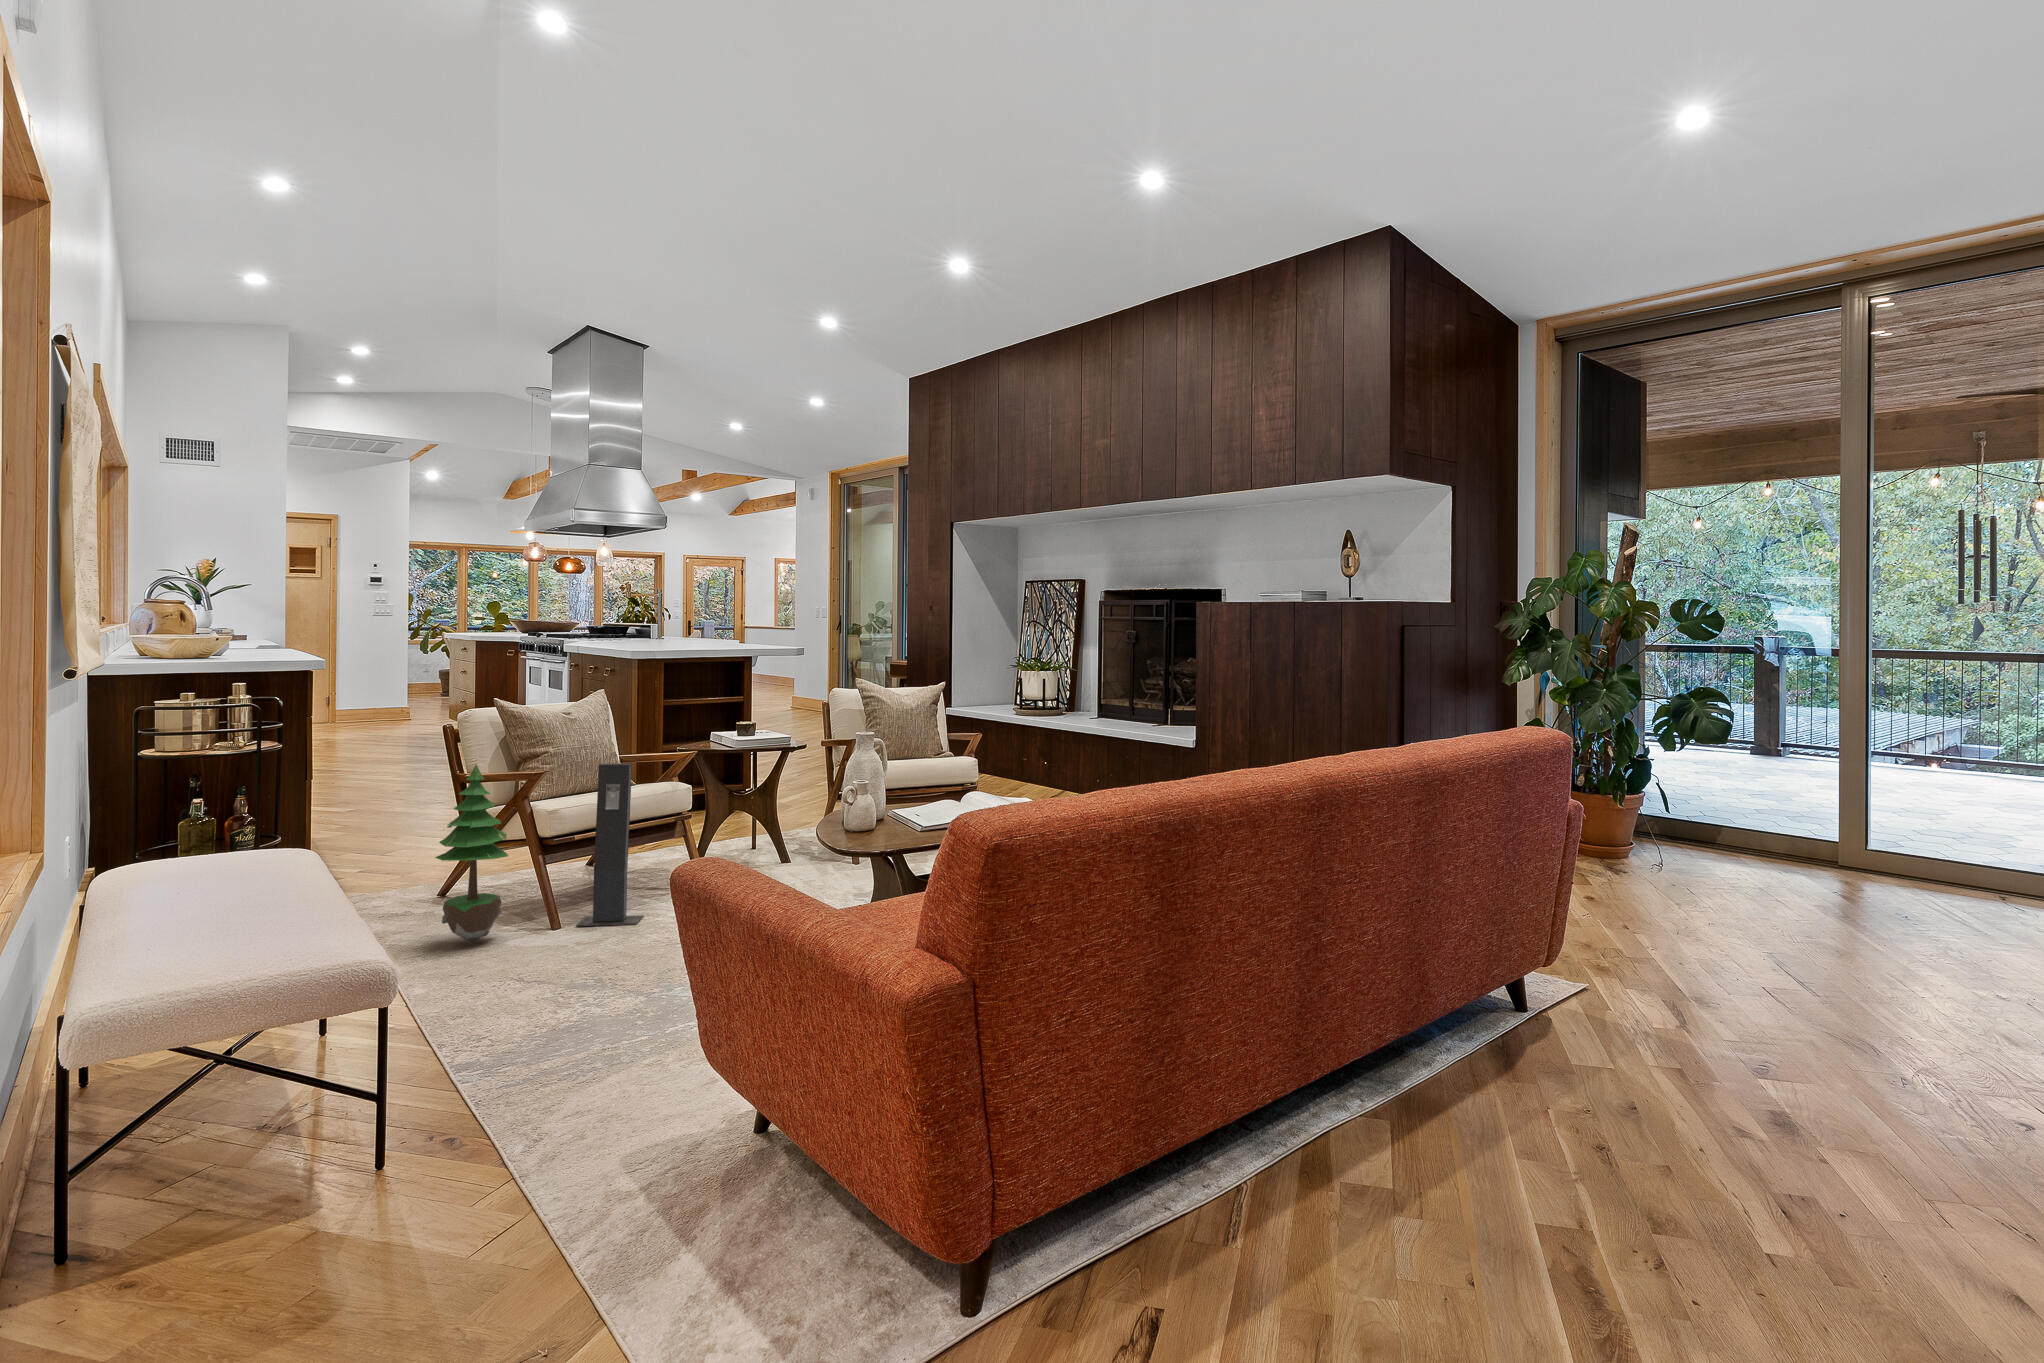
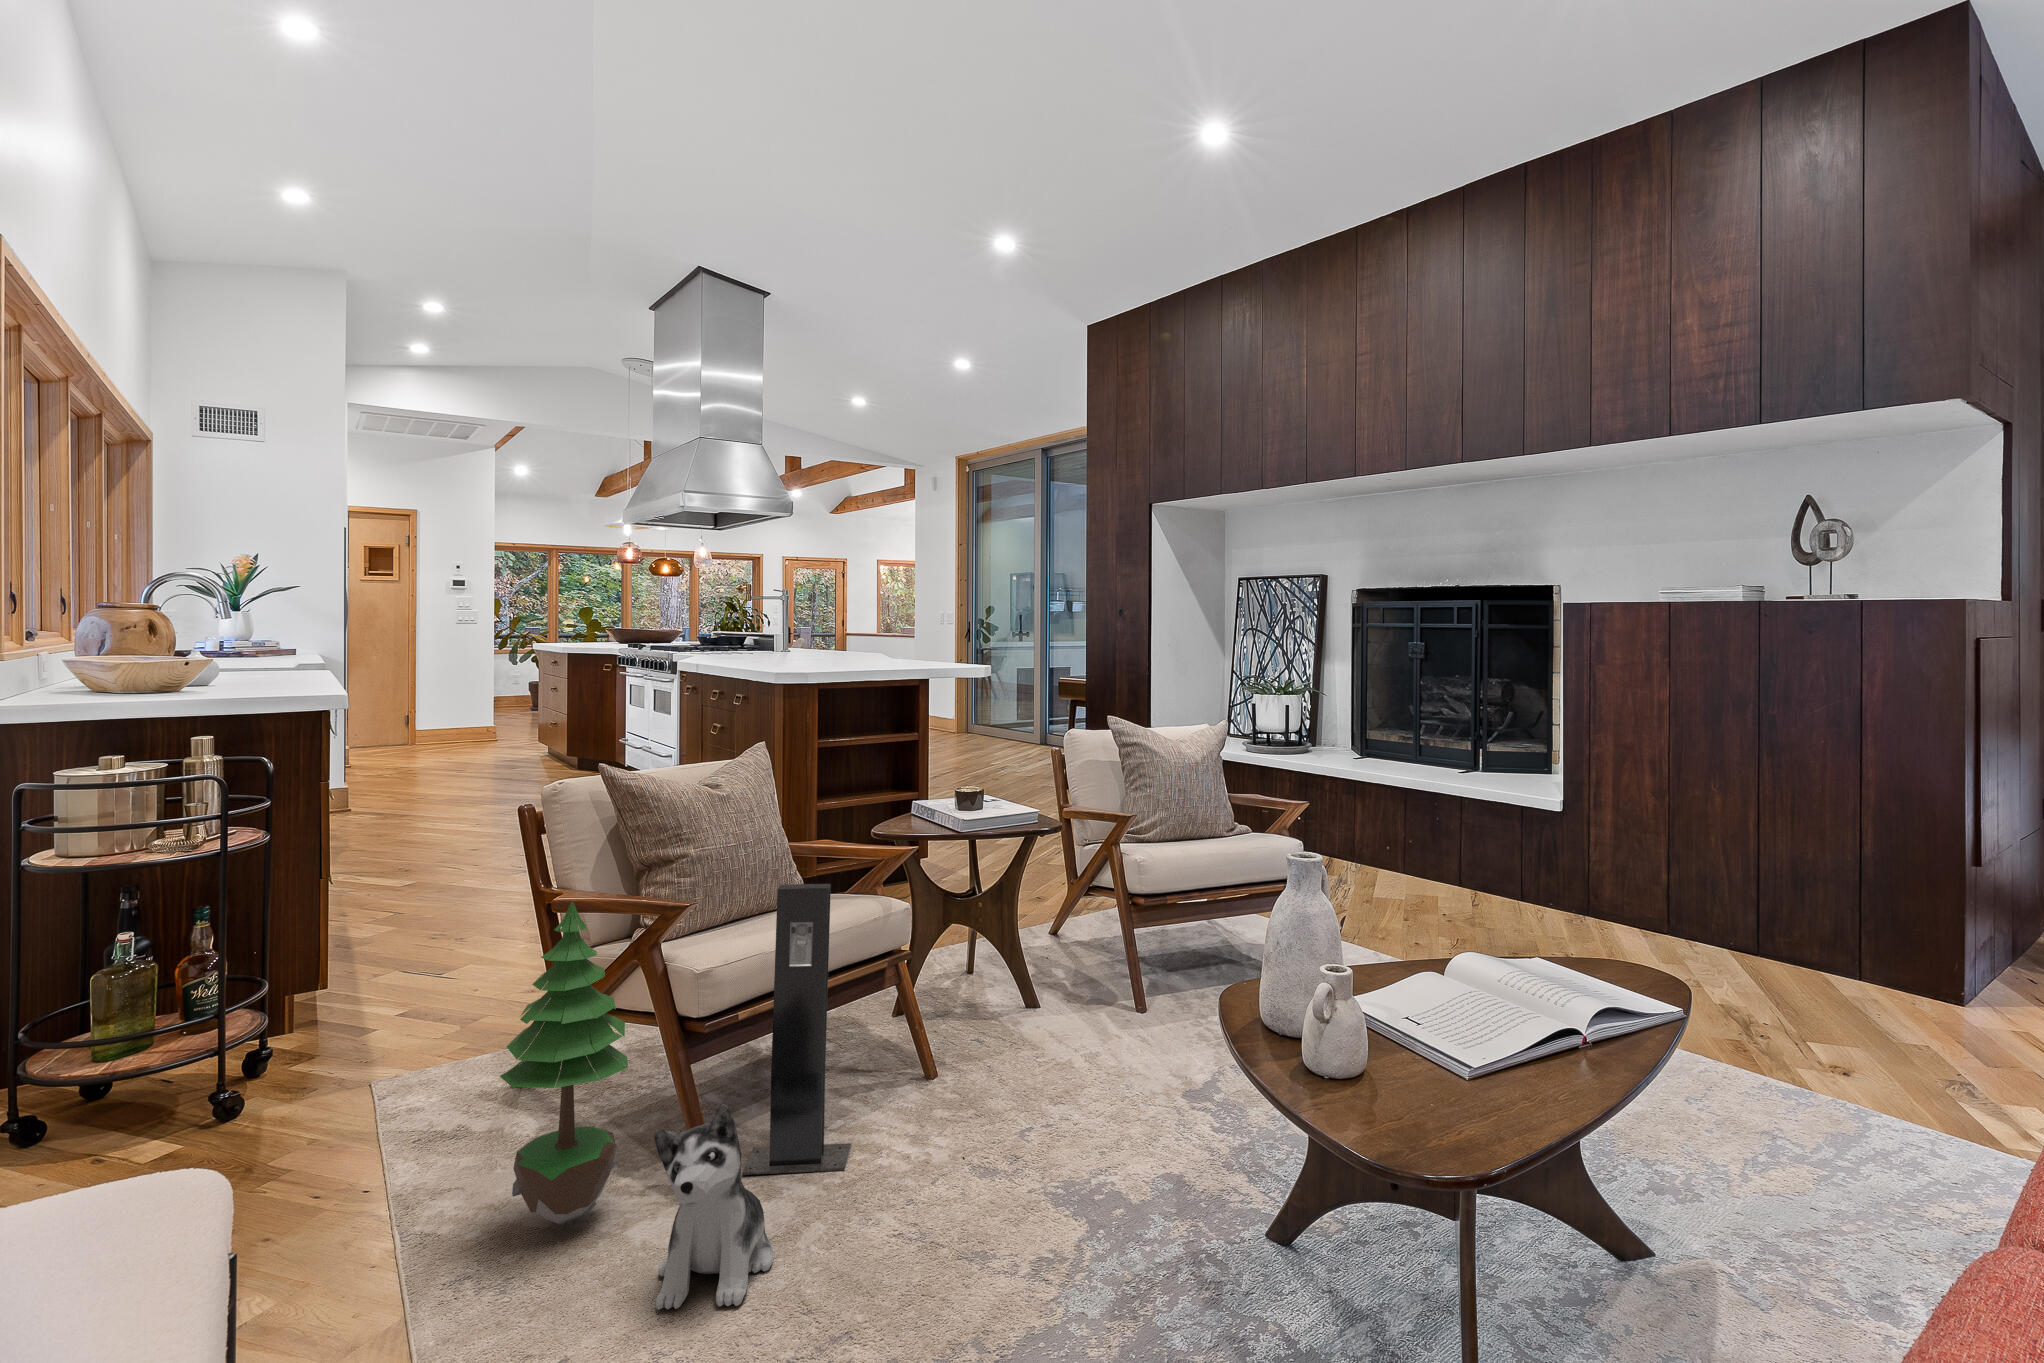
plush toy: none [520,864,587,964] -> present [654,1104,773,1310]

